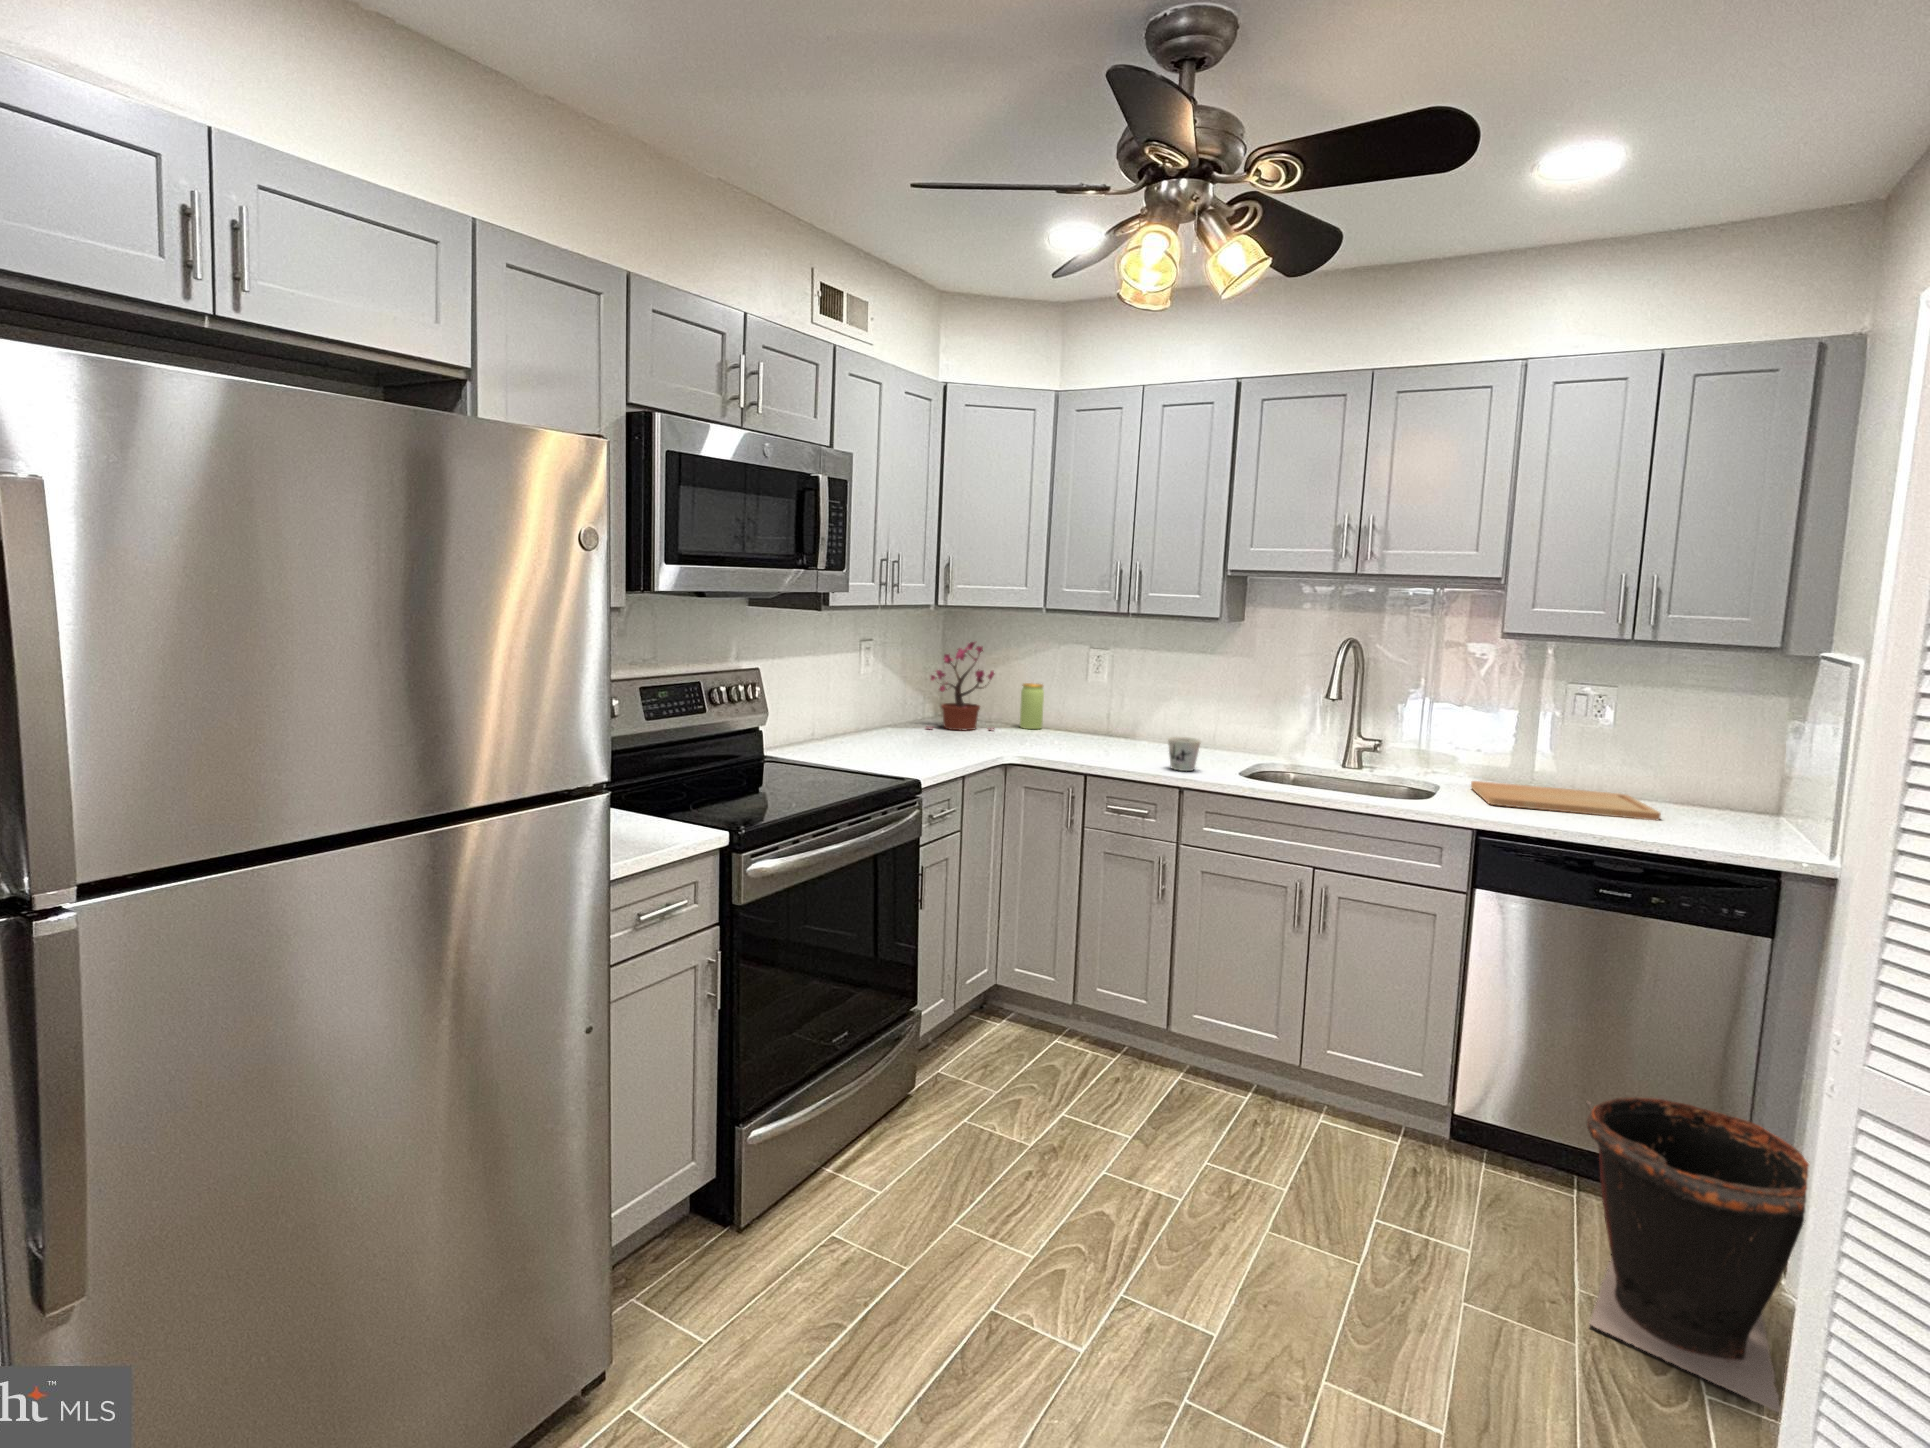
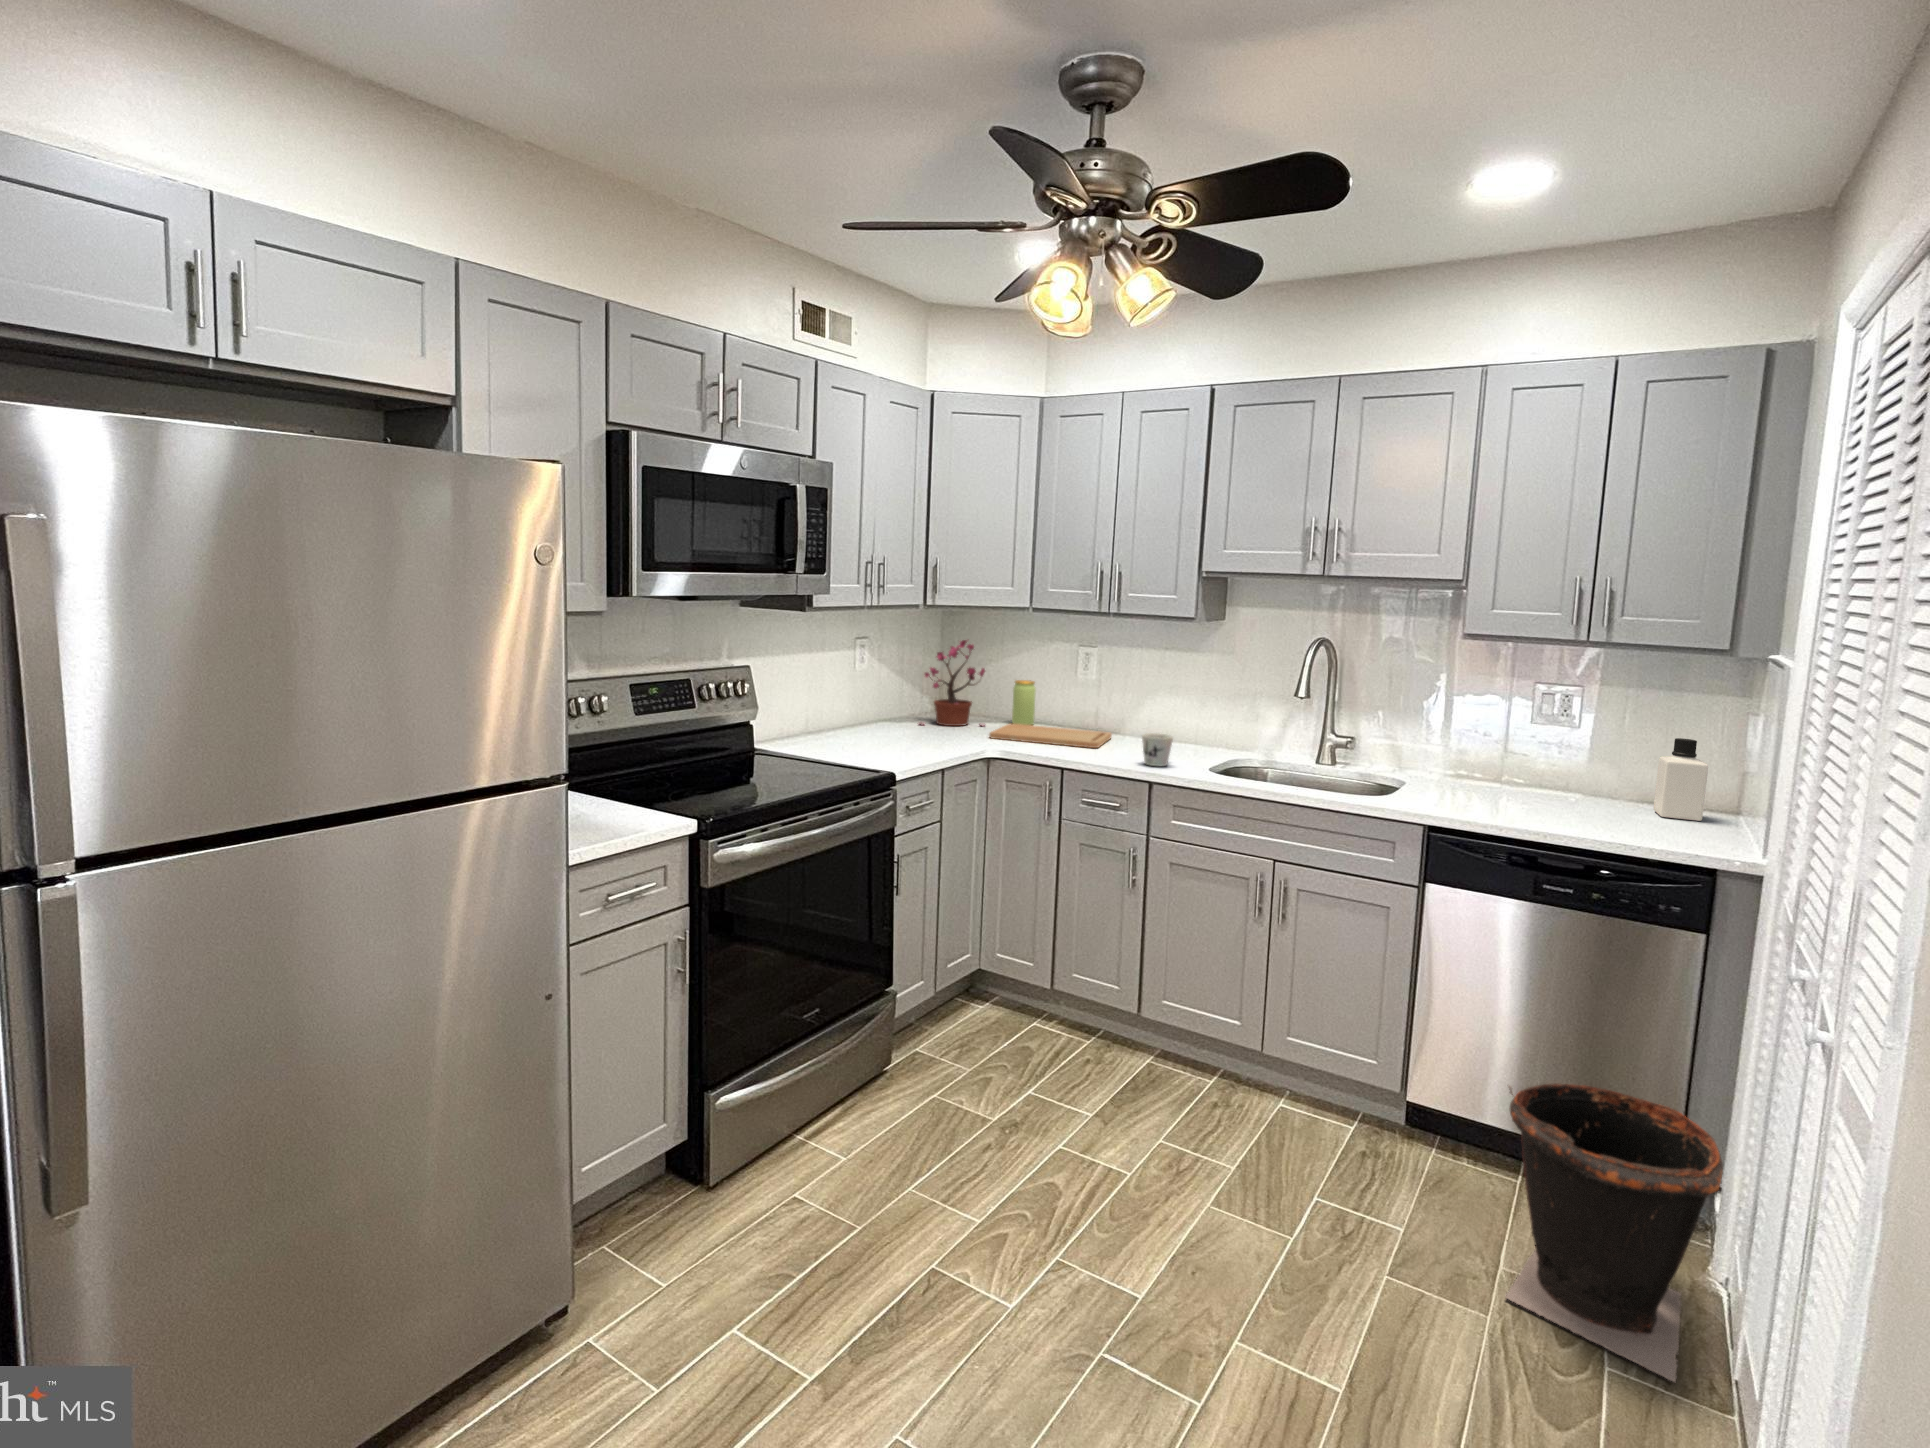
bottle: none [1694,740,1754,824] -> present [1654,738,1708,821]
cutting board: present [1471,781,1661,820] -> present [989,724,1112,748]

